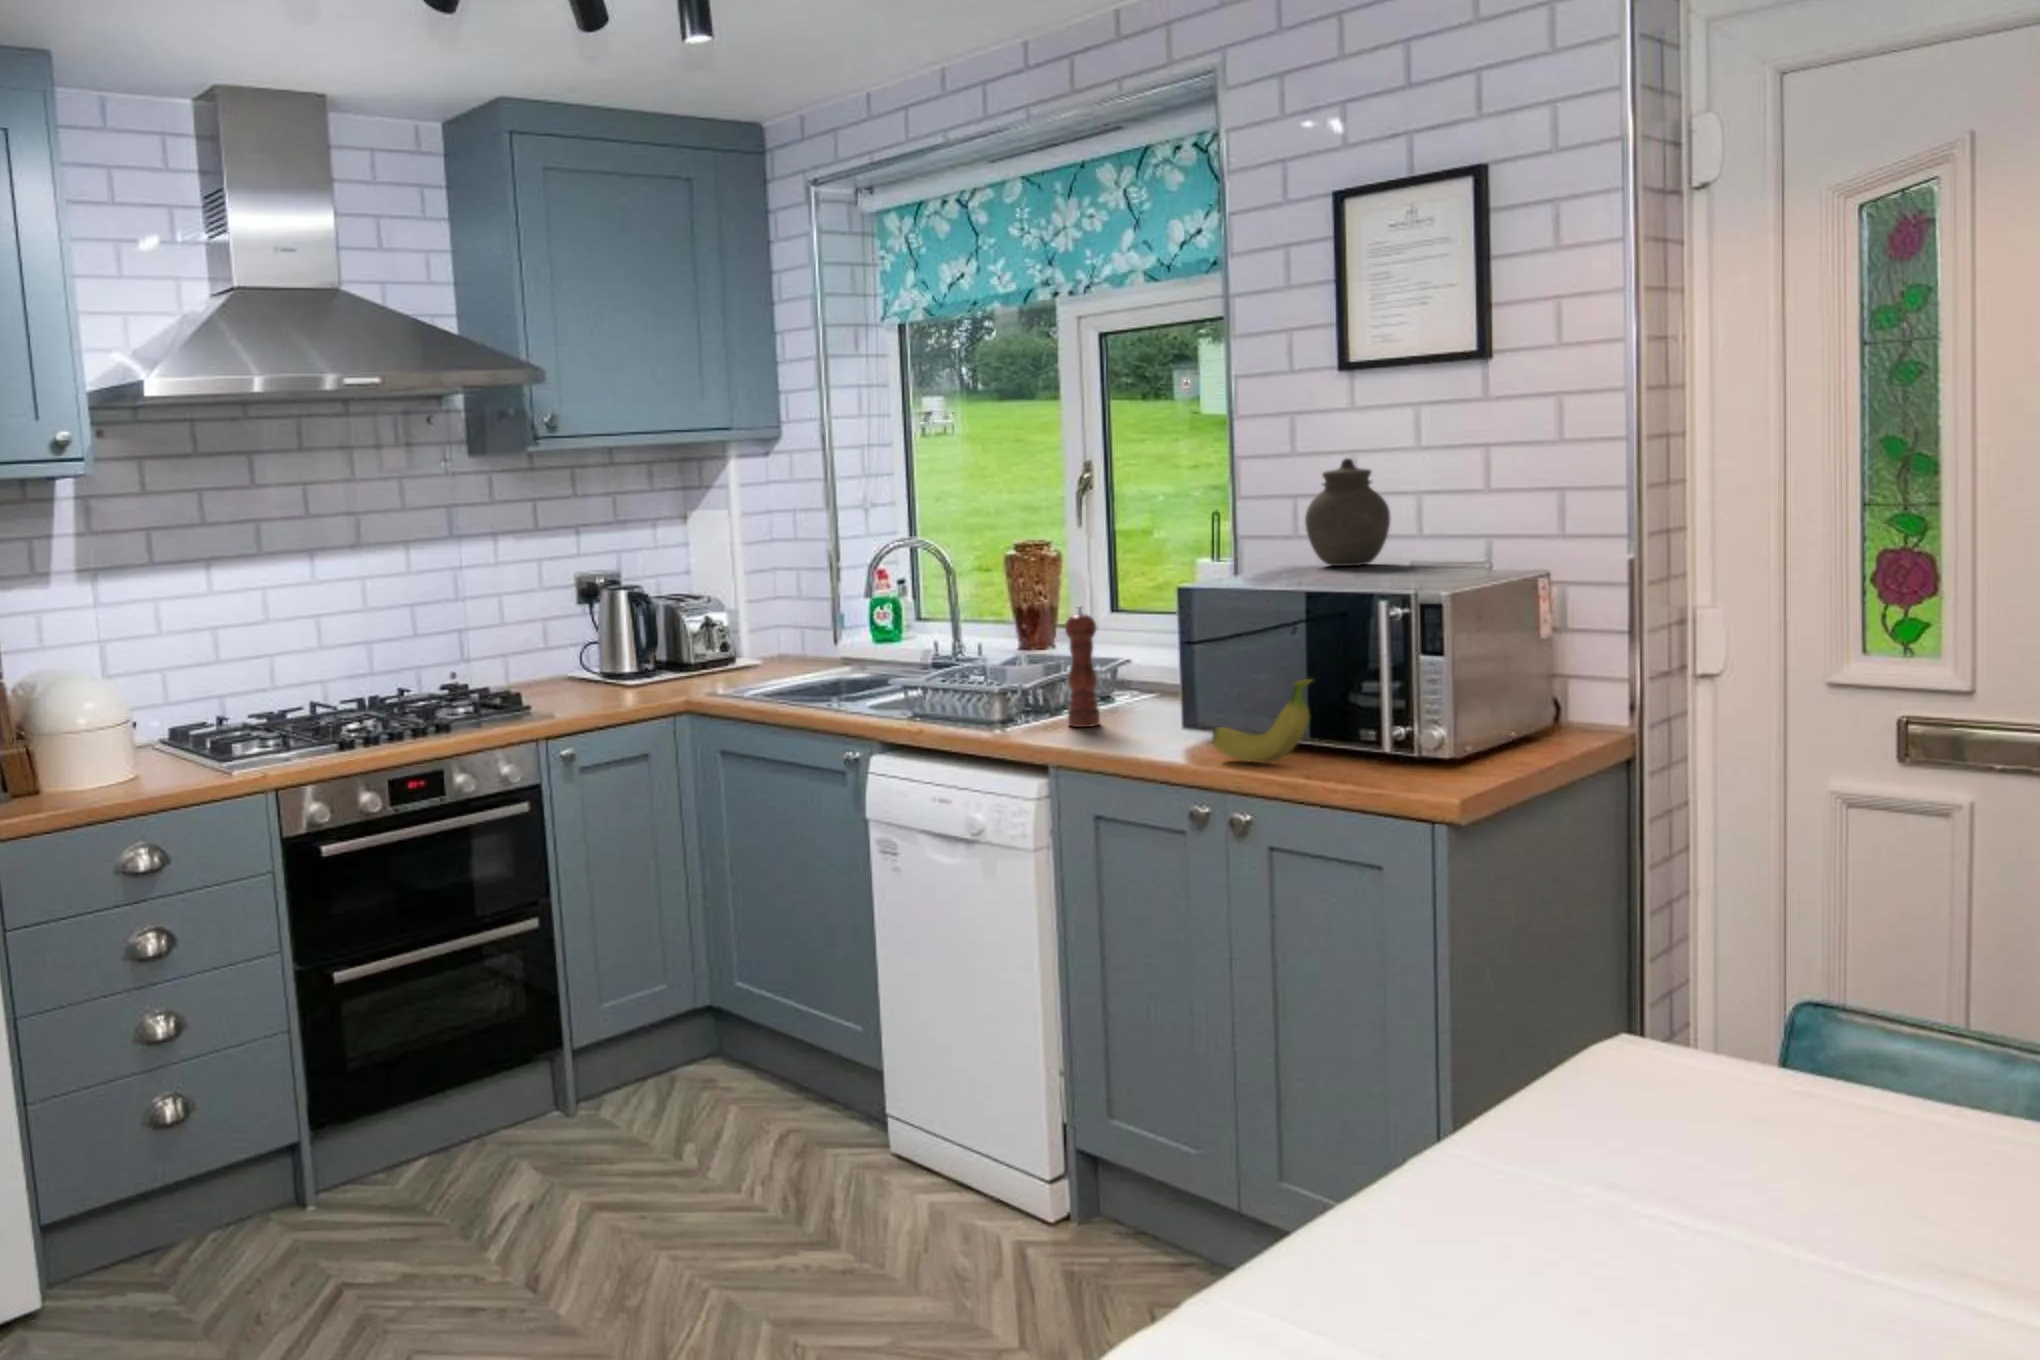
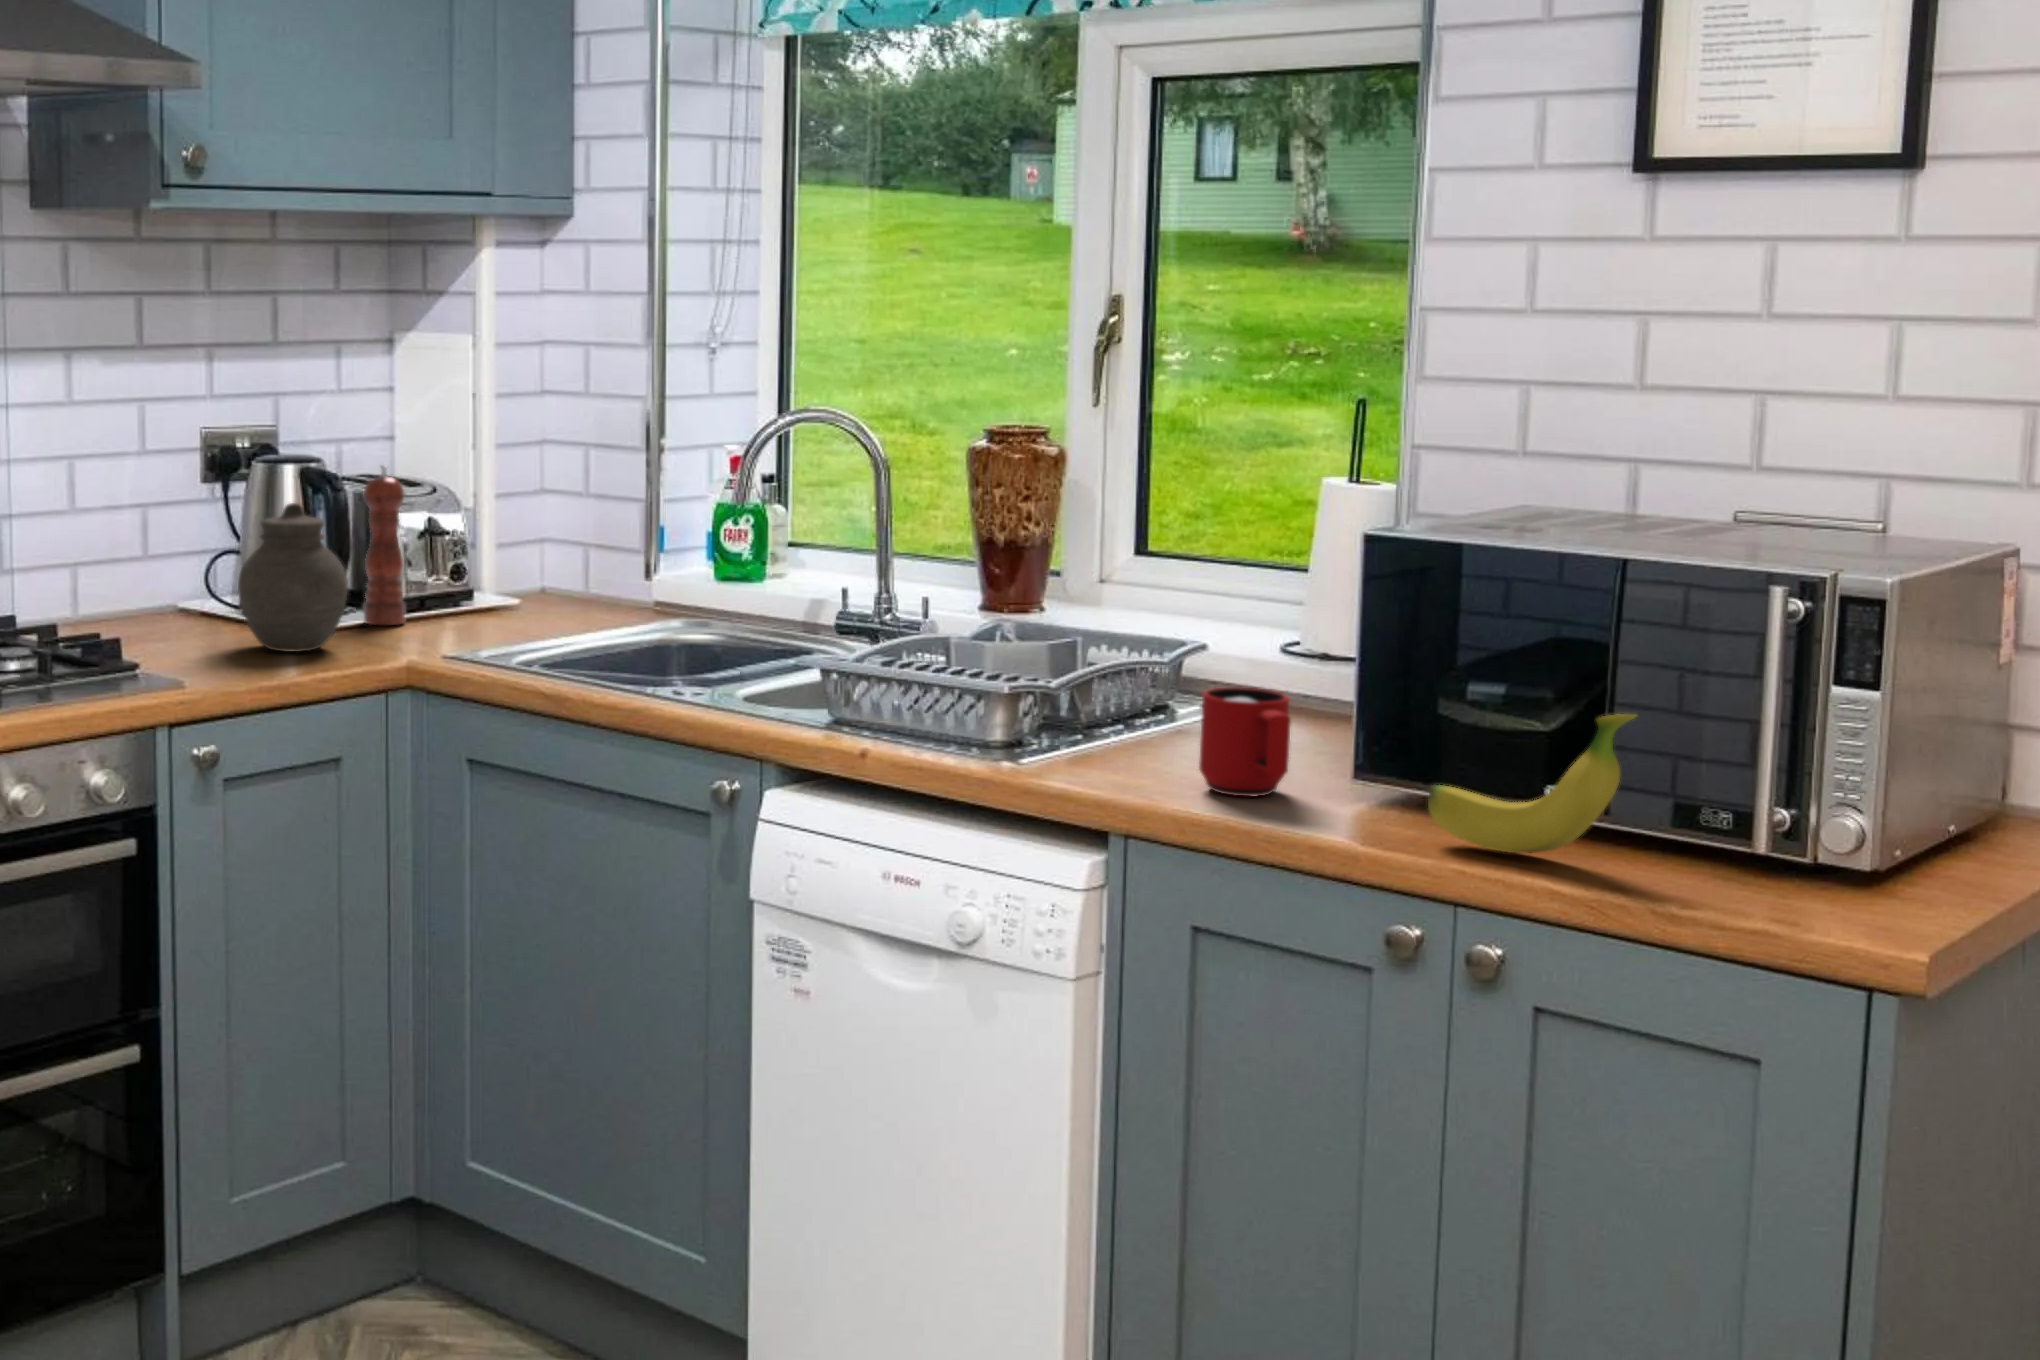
jar: present [1305,458,1391,566] -> present [238,503,348,652]
pepper mill: present [1065,606,1100,727] -> present [363,465,405,625]
mug: none [1097,680,1148,741] -> present [1199,687,1291,796]

